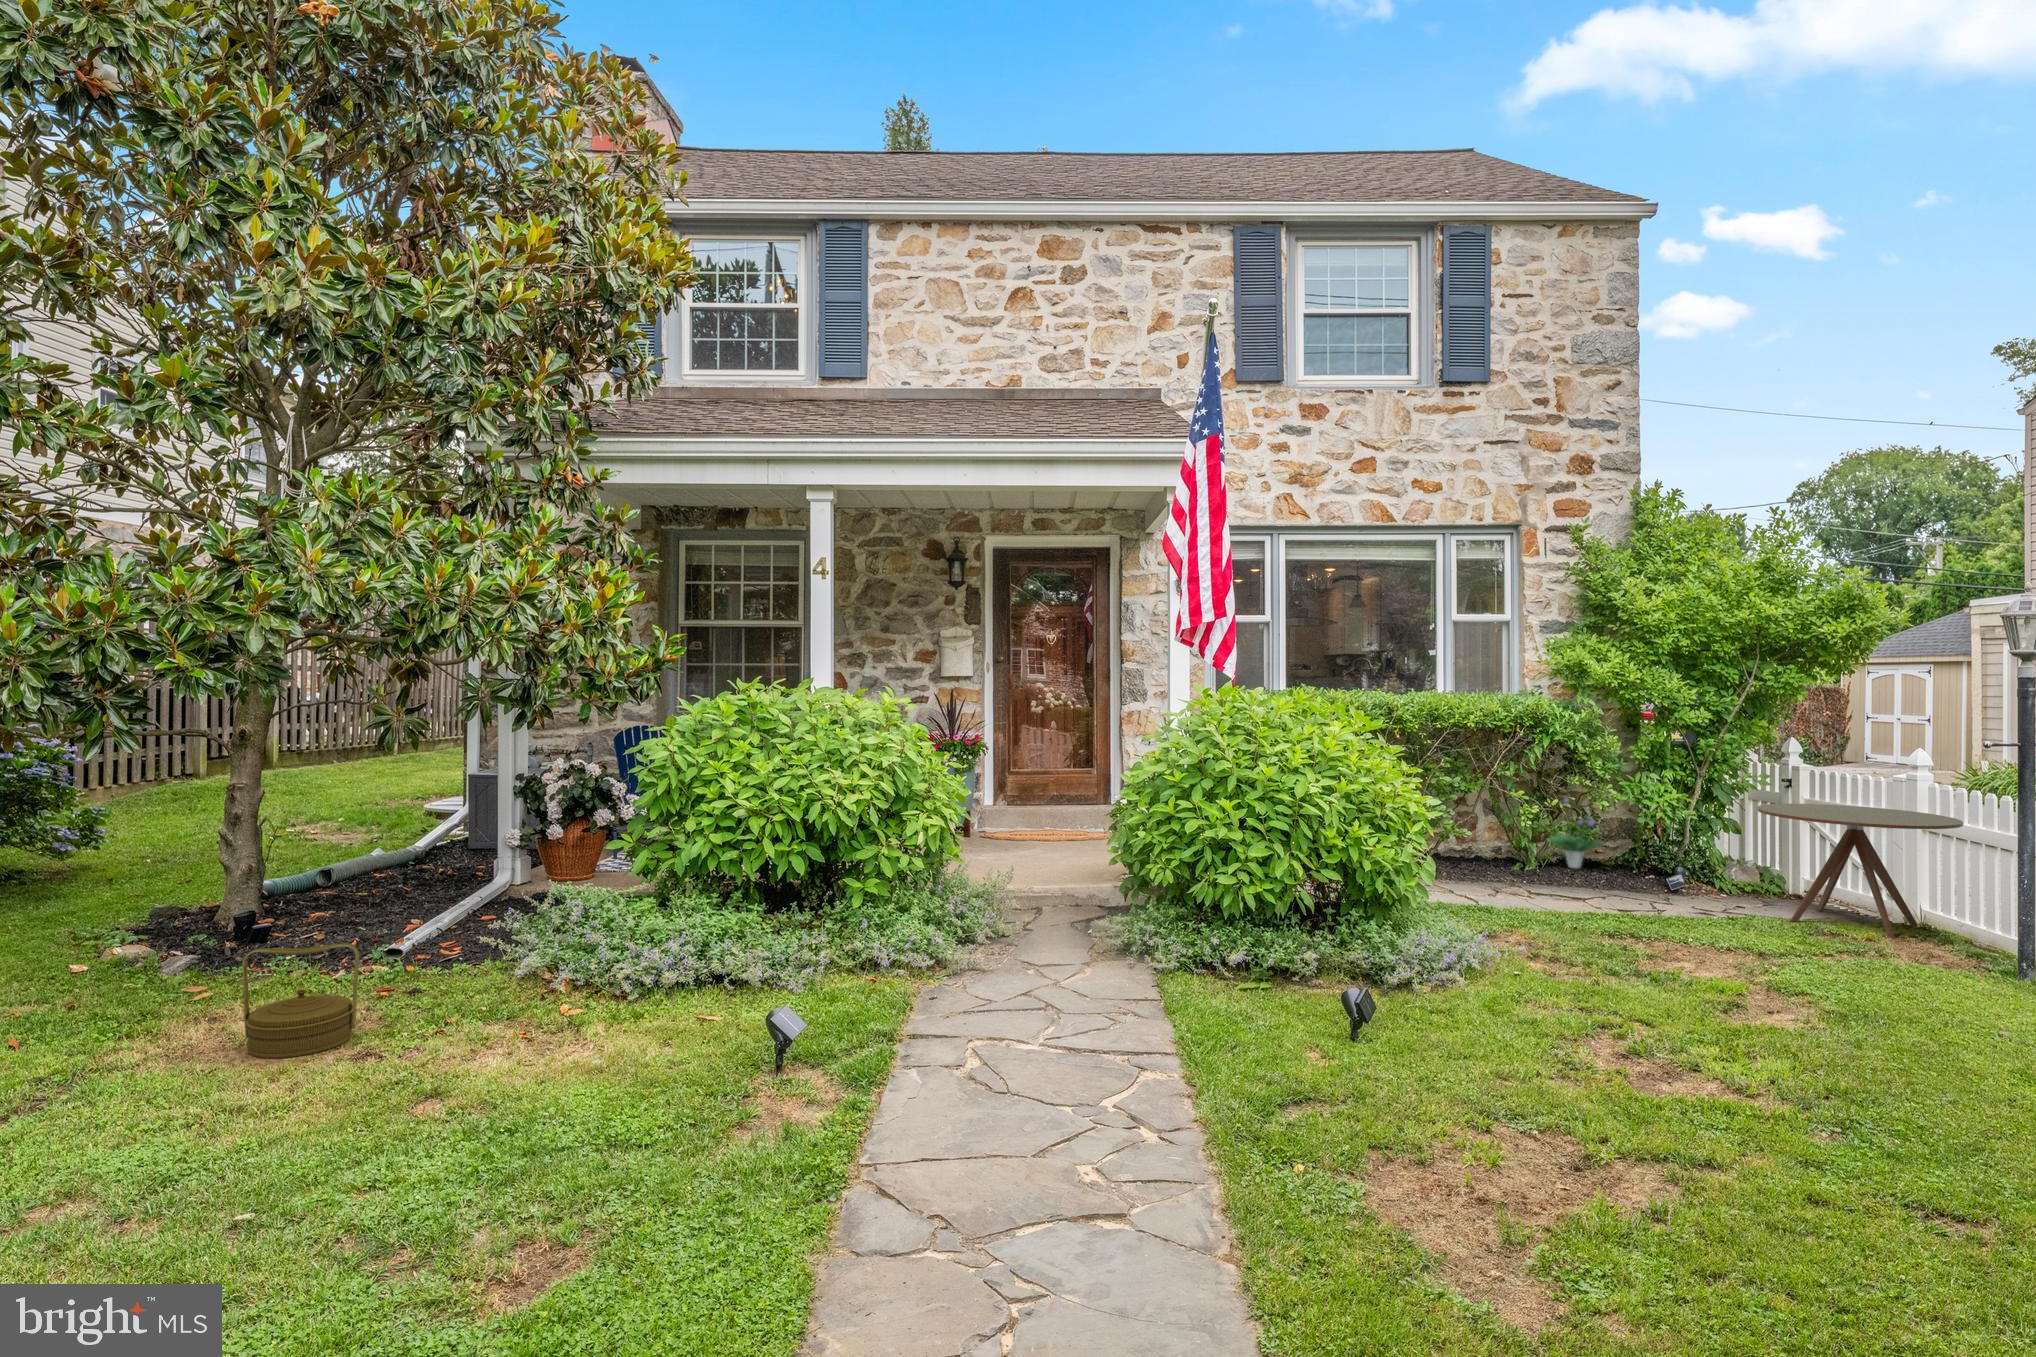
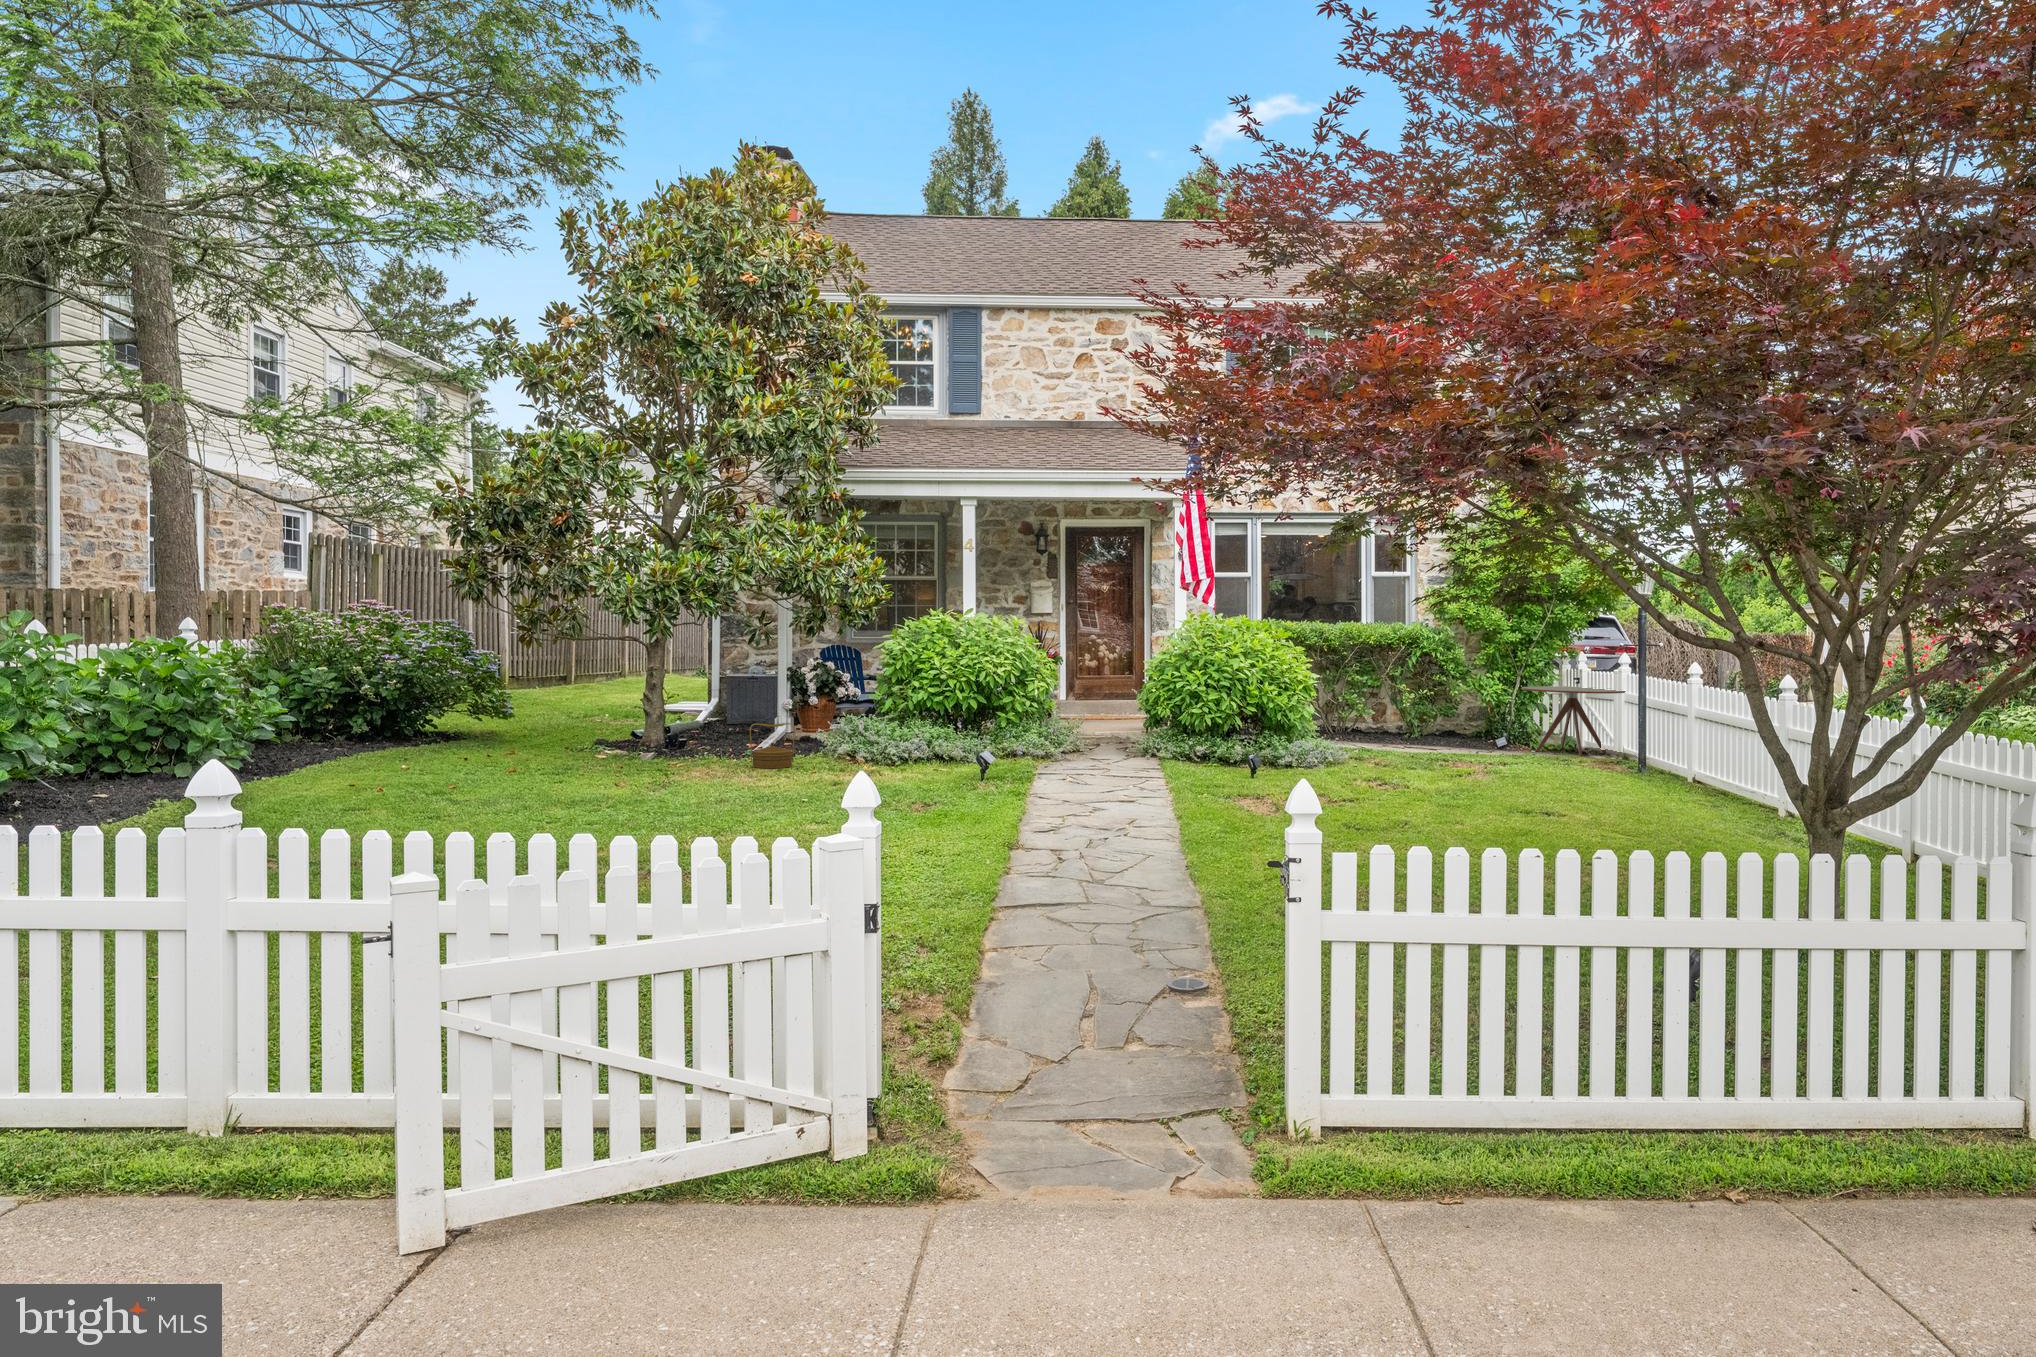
potted plant: present [1549,797,1602,868] -> none [1424,690,1461,736]

